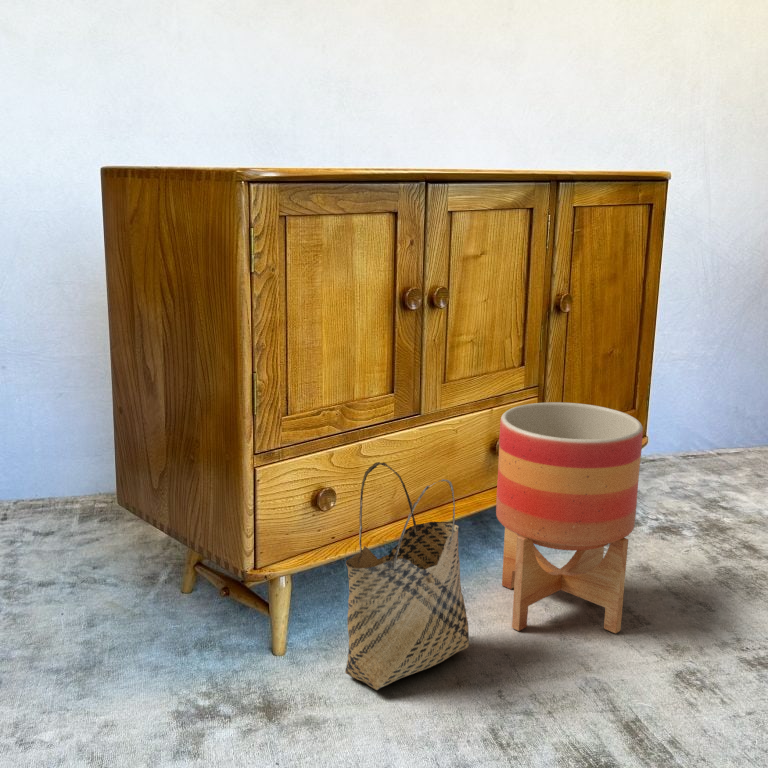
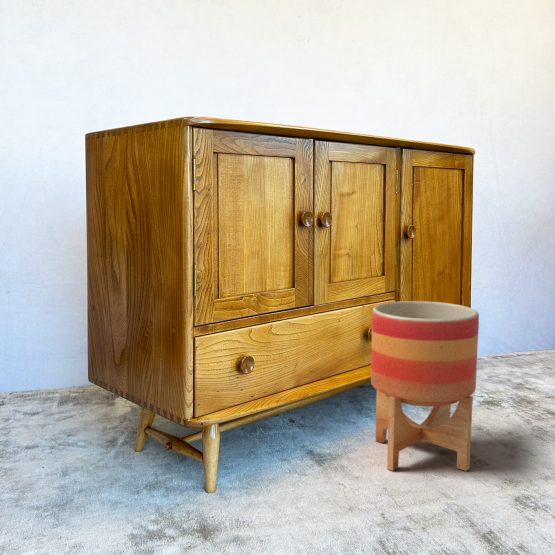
woven basket: present [345,462,469,690] -> none [263,338,357,514]

